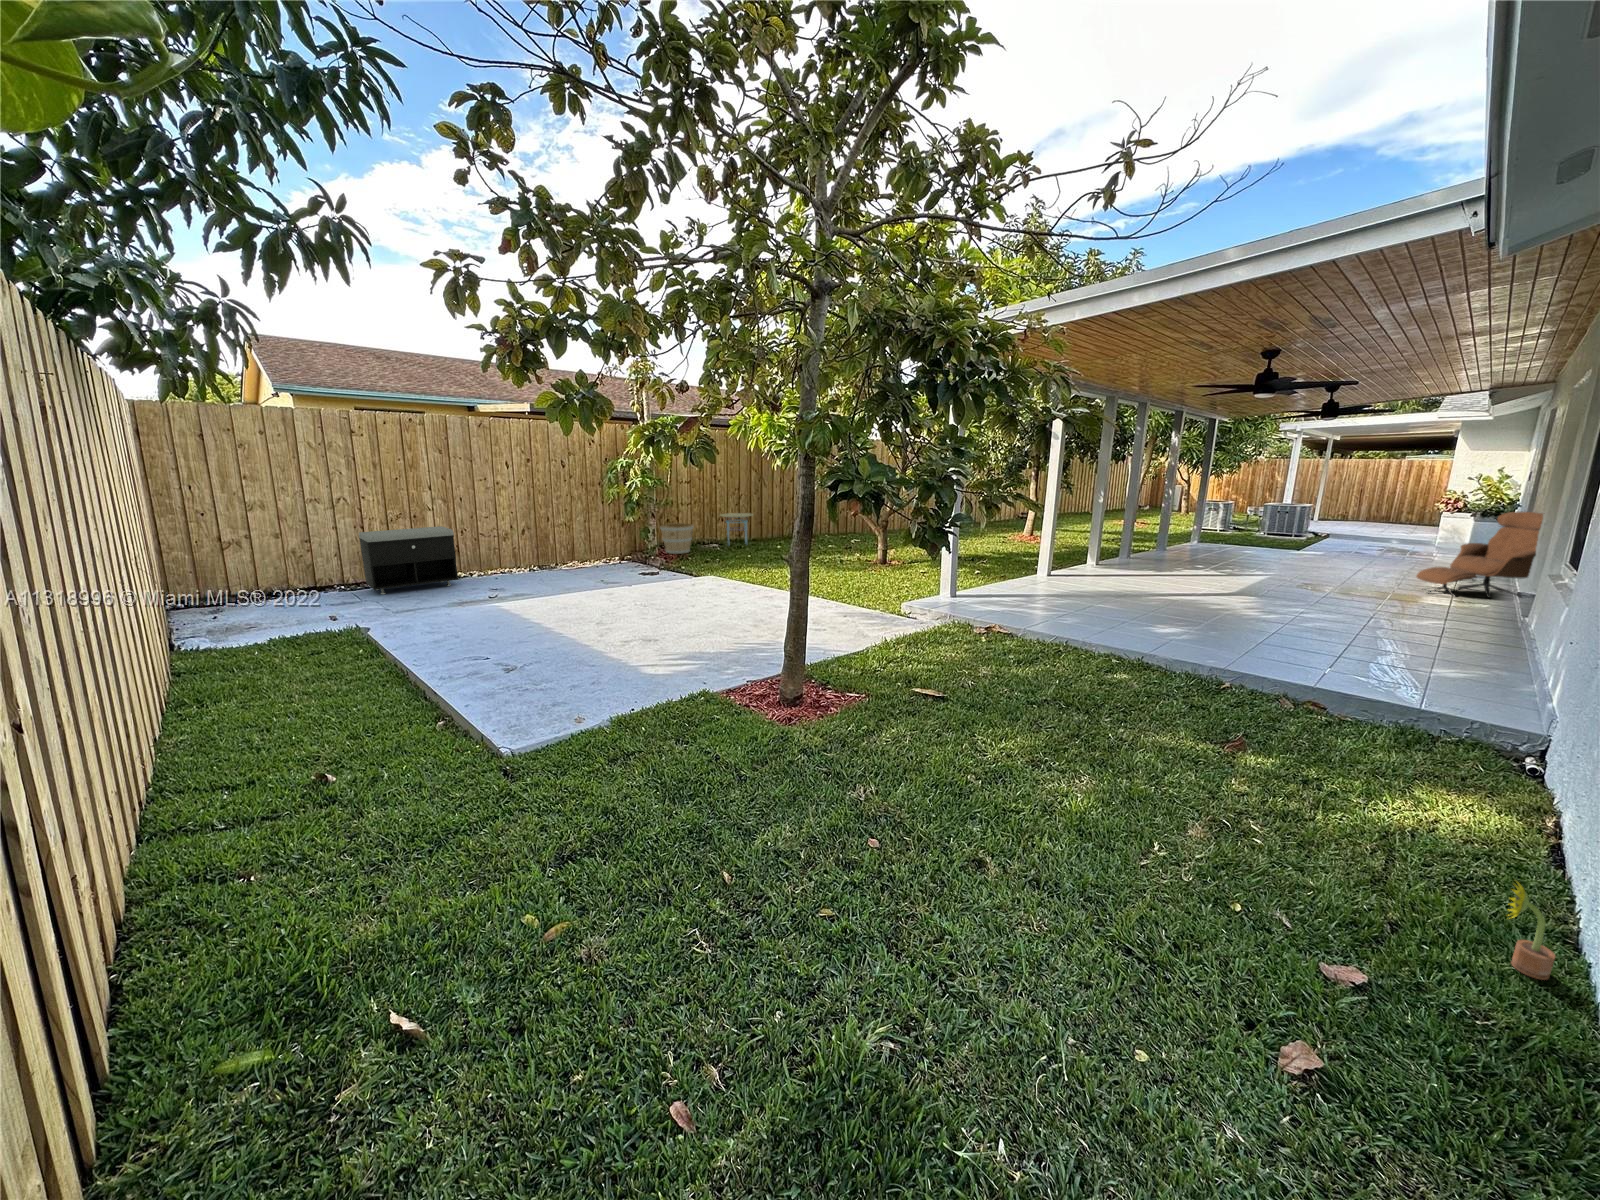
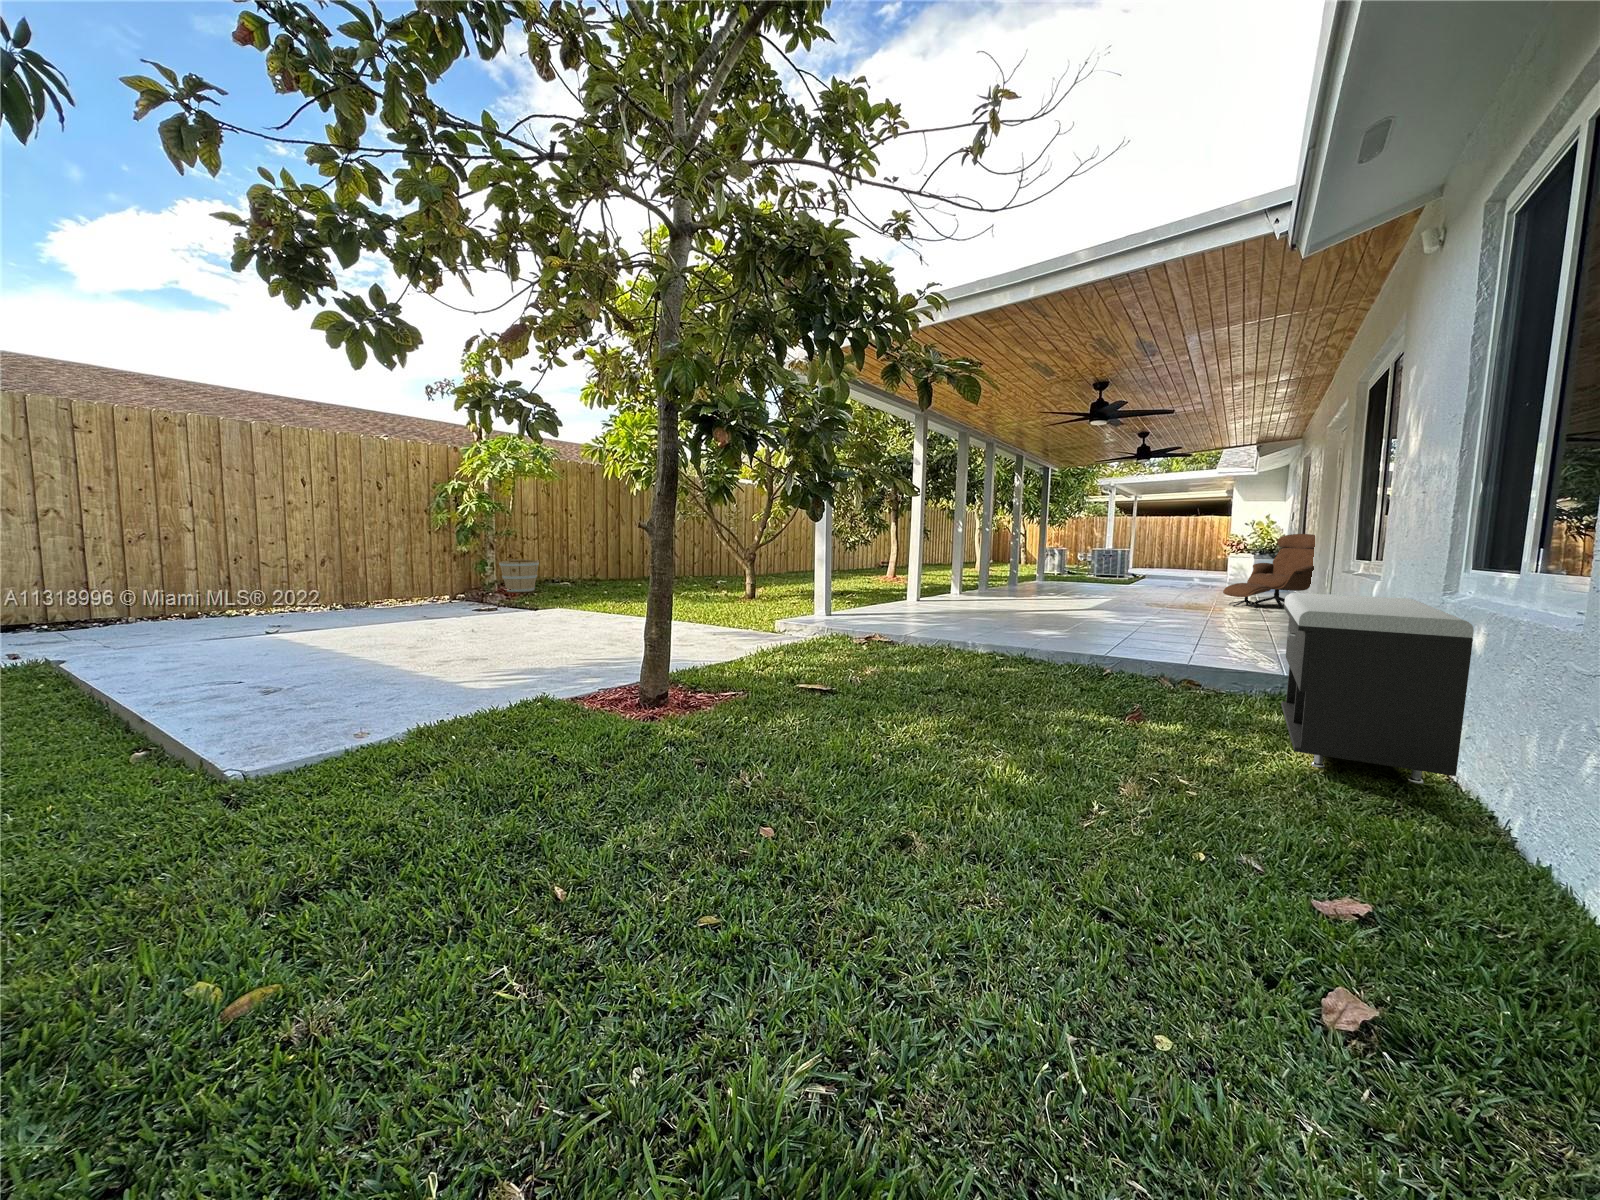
side table: present [721,513,753,543] -> none [569,552,608,586]
storage bench: present [359,526,458,594] -> present [1281,593,1474,784]
decorative plant: present [1508,882,1555,980] -> none [1469,778,1531,888]

